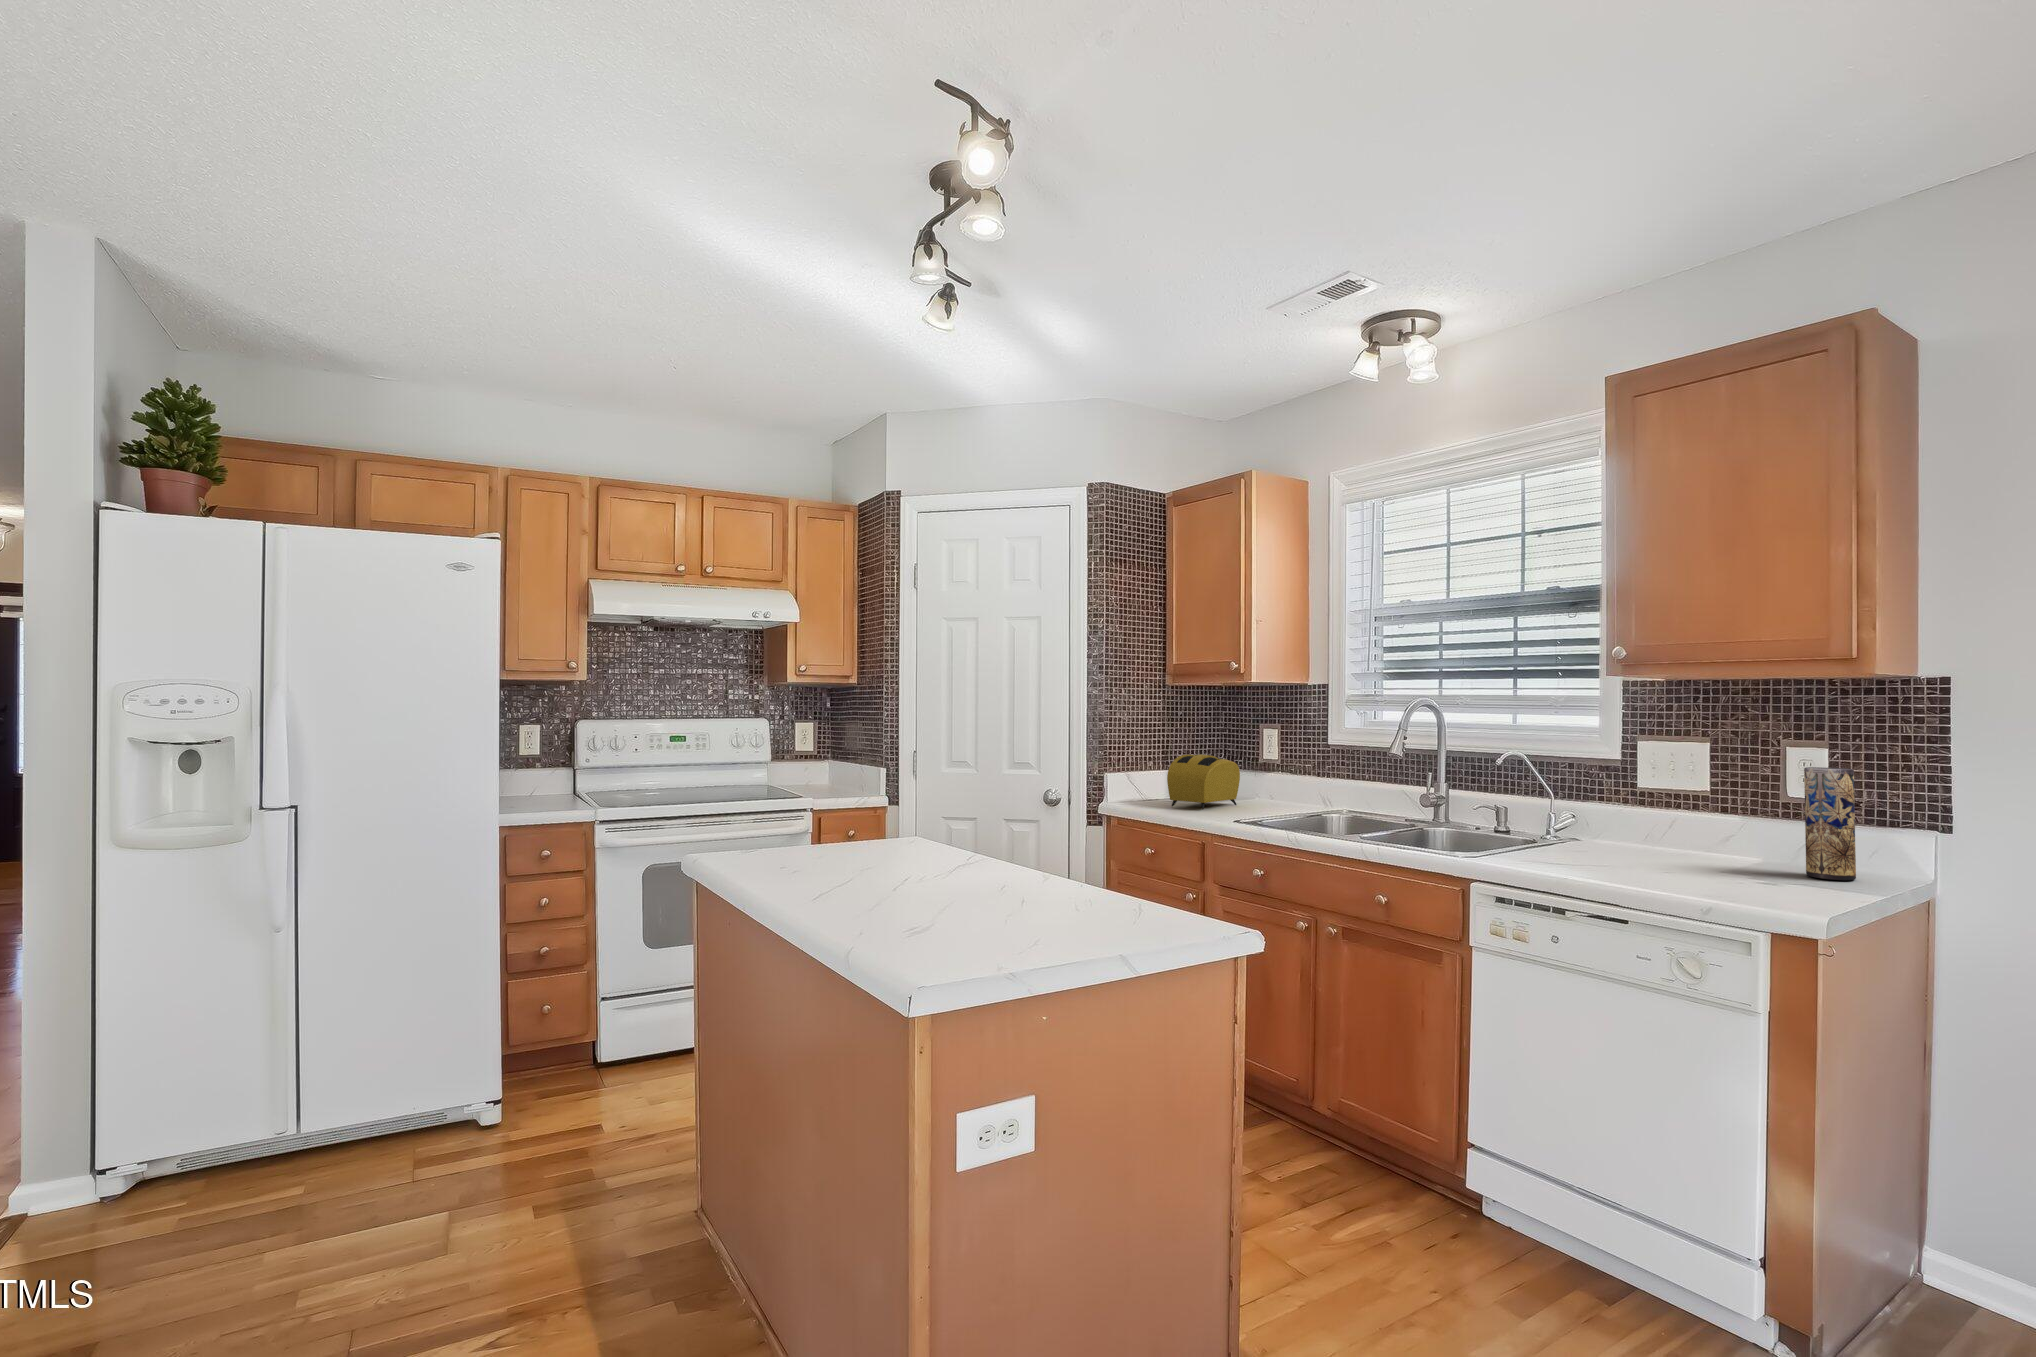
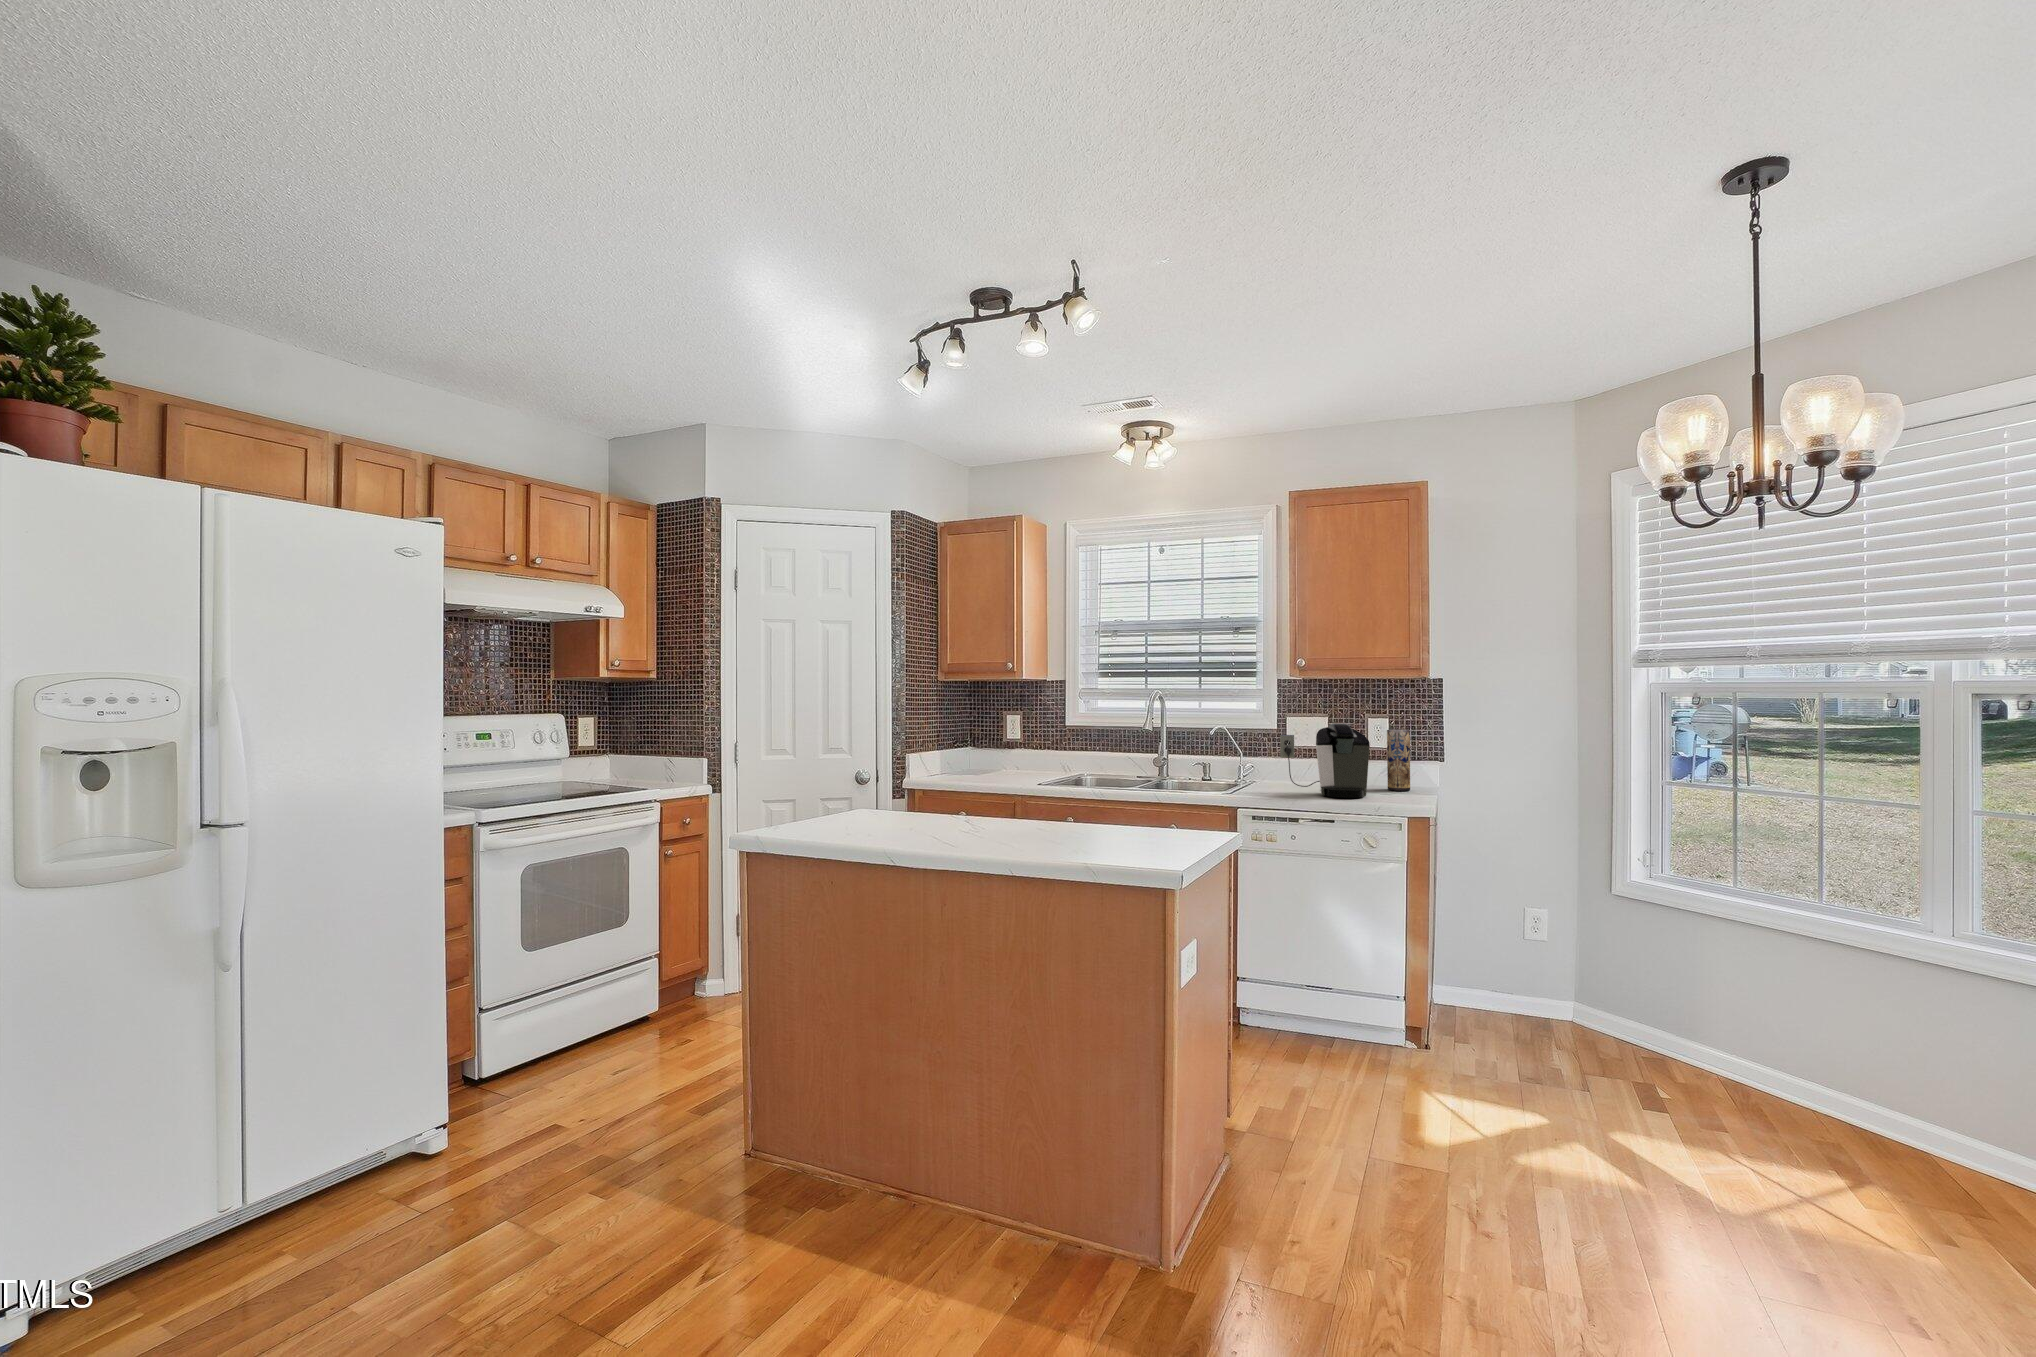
coffee maker: none [1580,752,1735,883] -> present [1280,723,1370,798]
toaster: present [1167,754,1240,809] -> none [959,736,1004,778]

